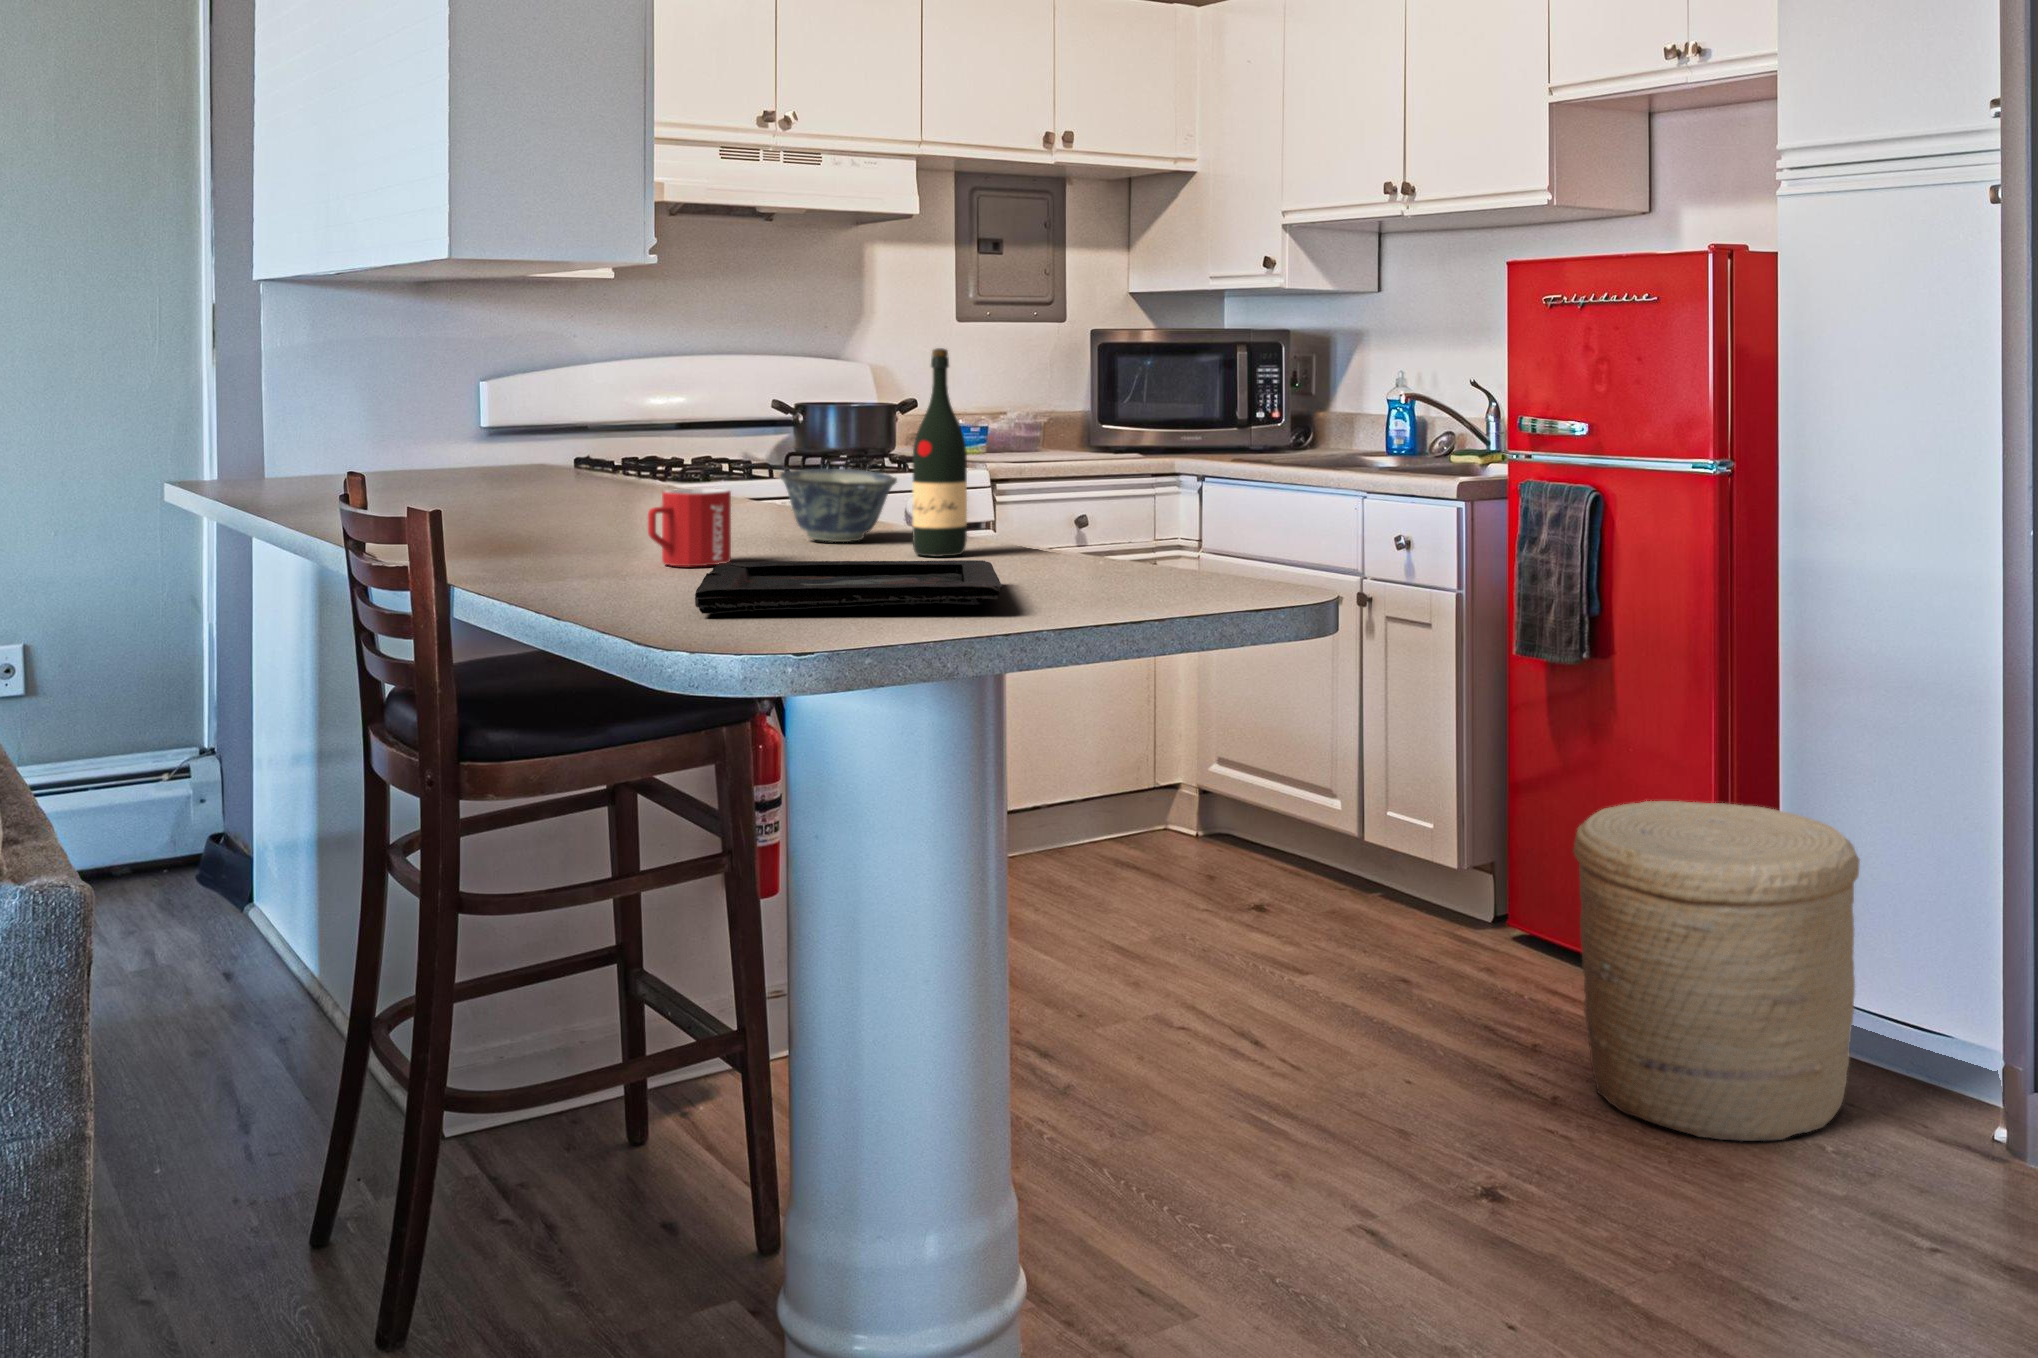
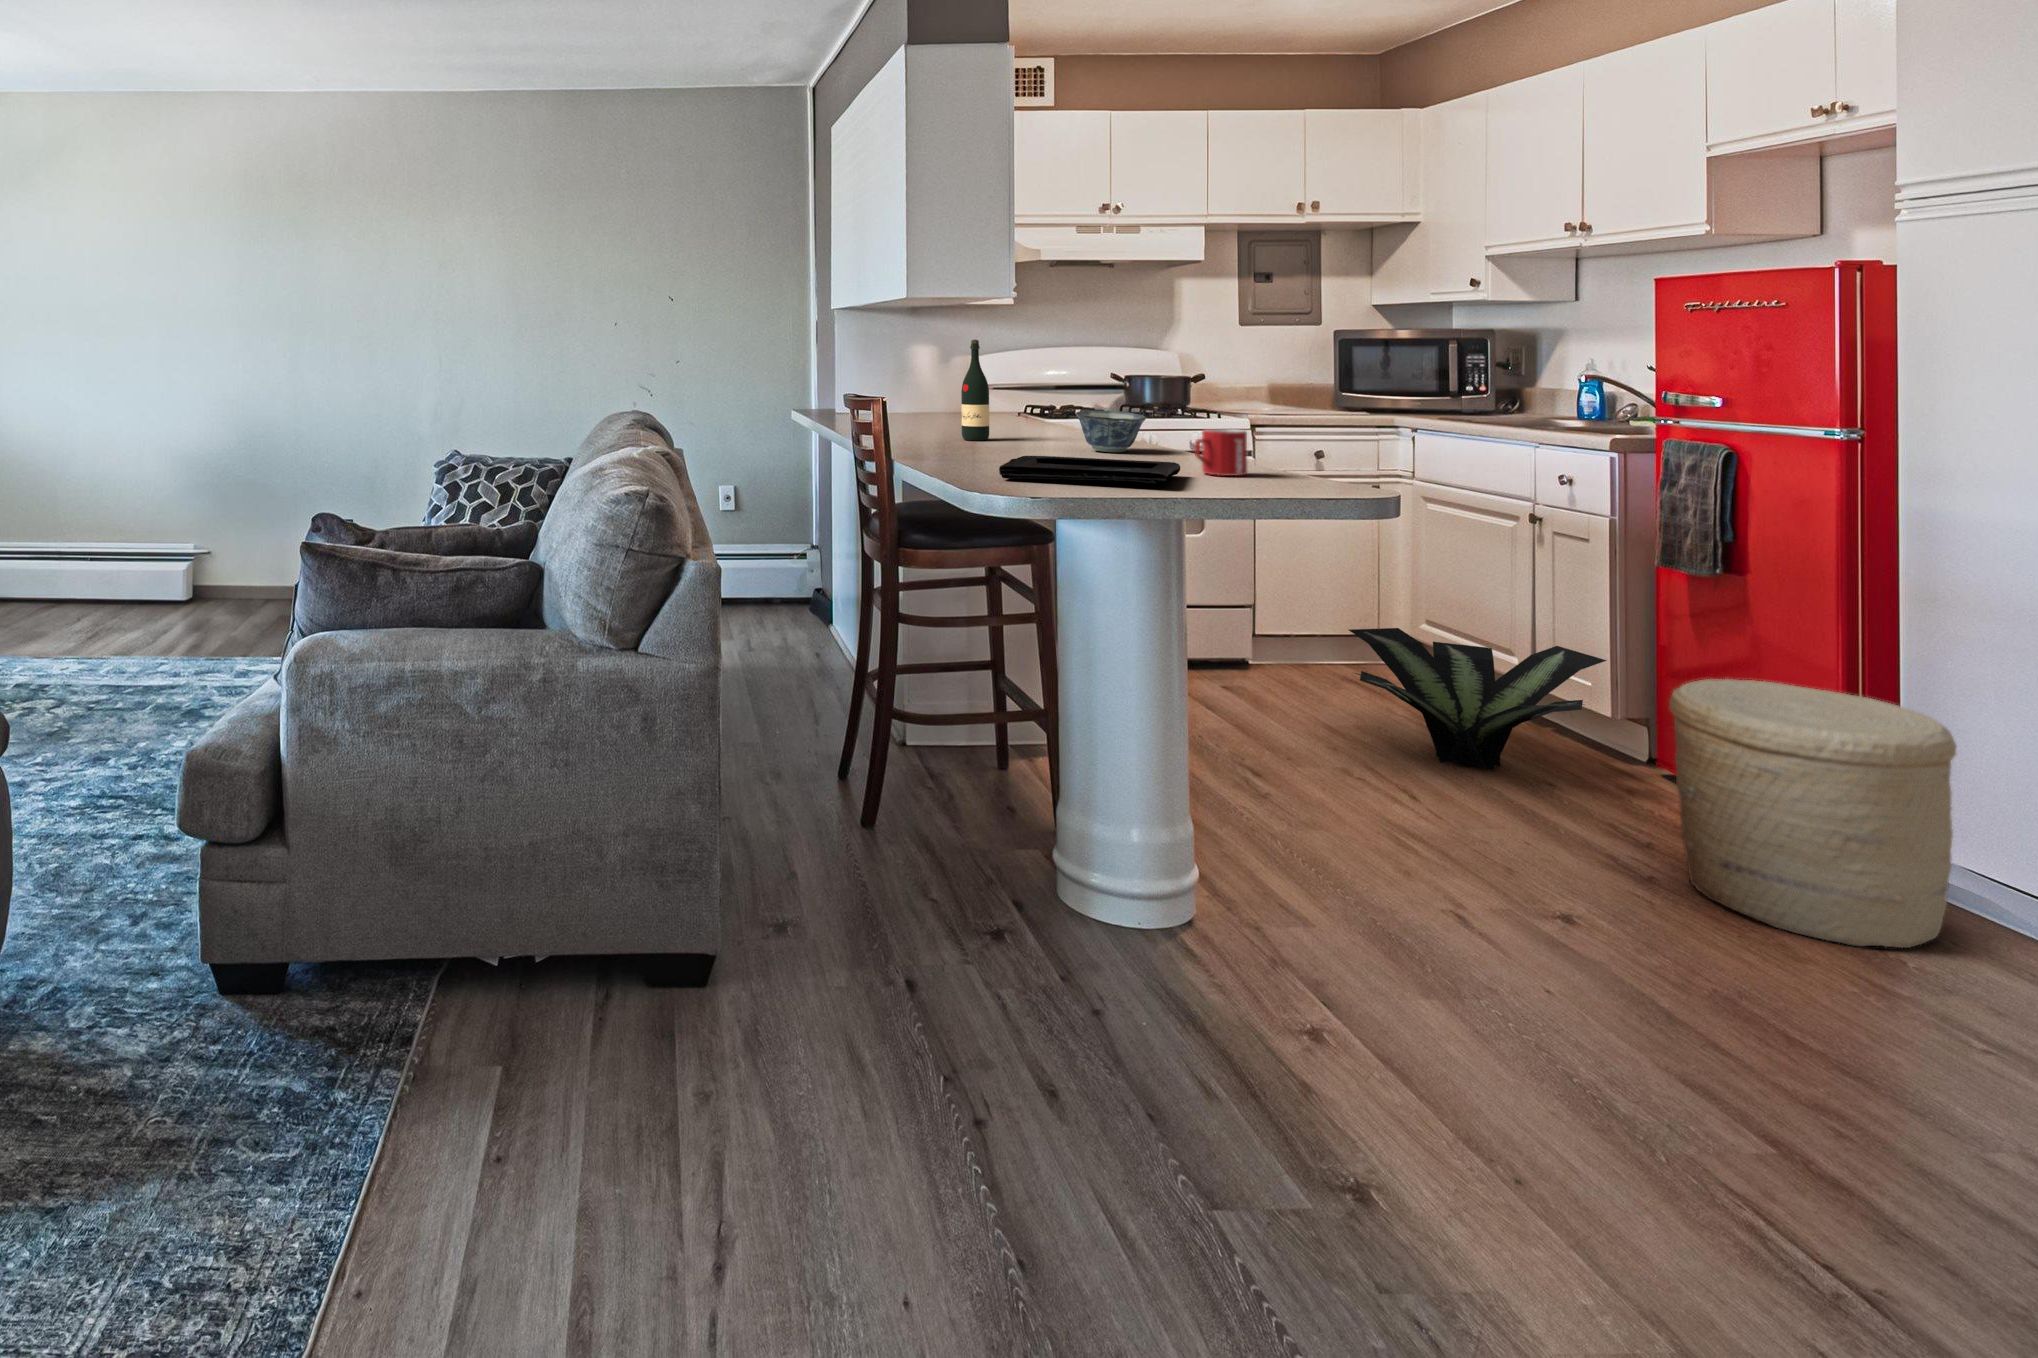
wine bottle: present [913,348,967,557] -> present [961,339,989,440]
mug: present [648,488,731,566] -> present [1195,429,1247,476]
potted plant: none [1140,774,1456,971] -> present [1349,628,1607,771]

